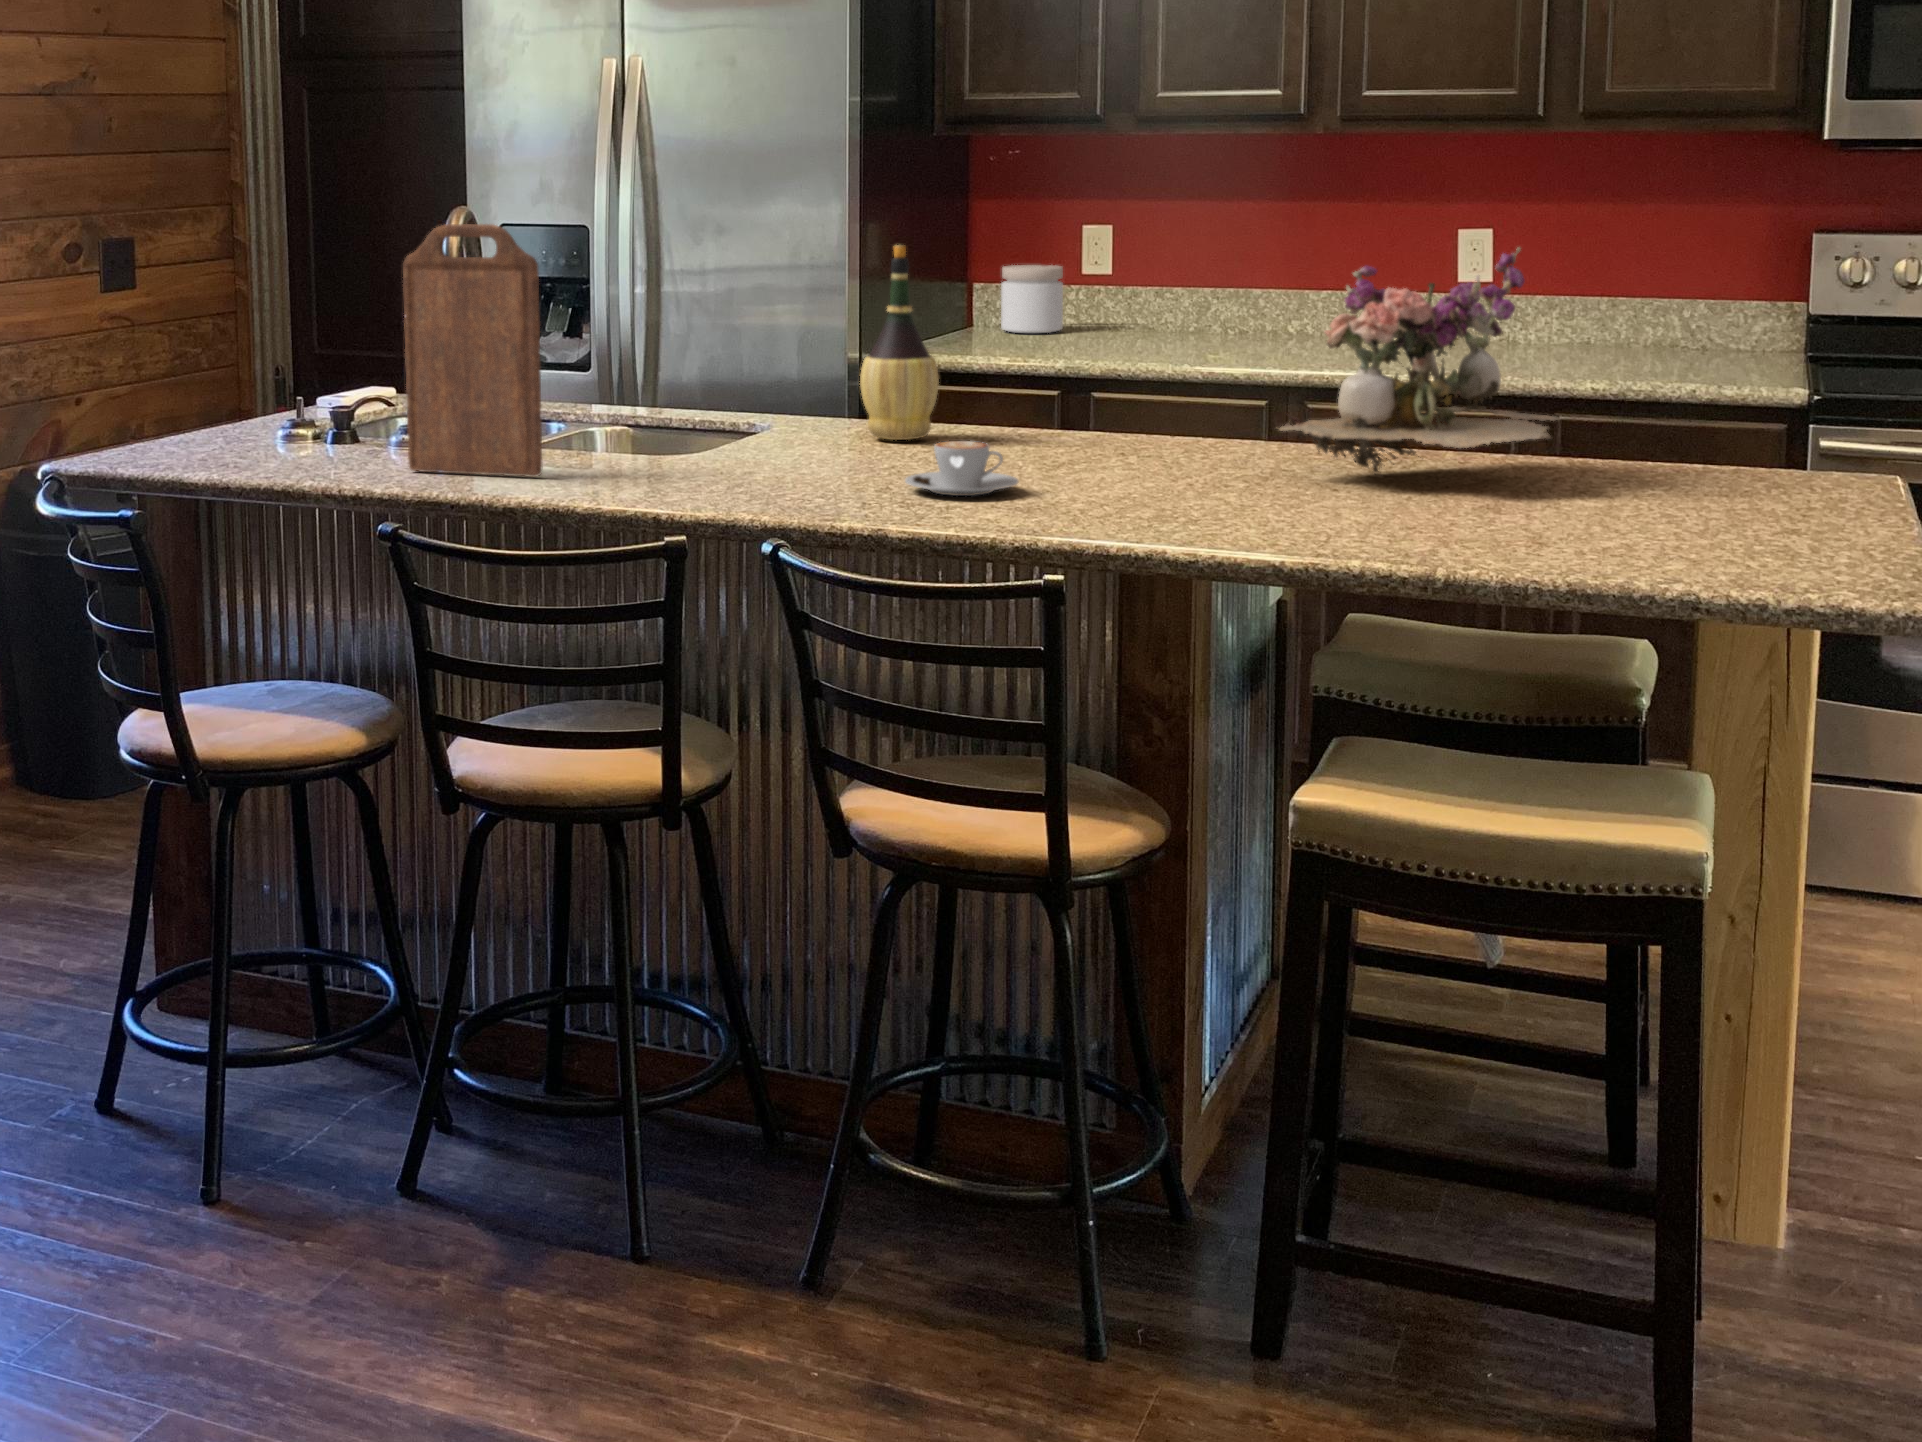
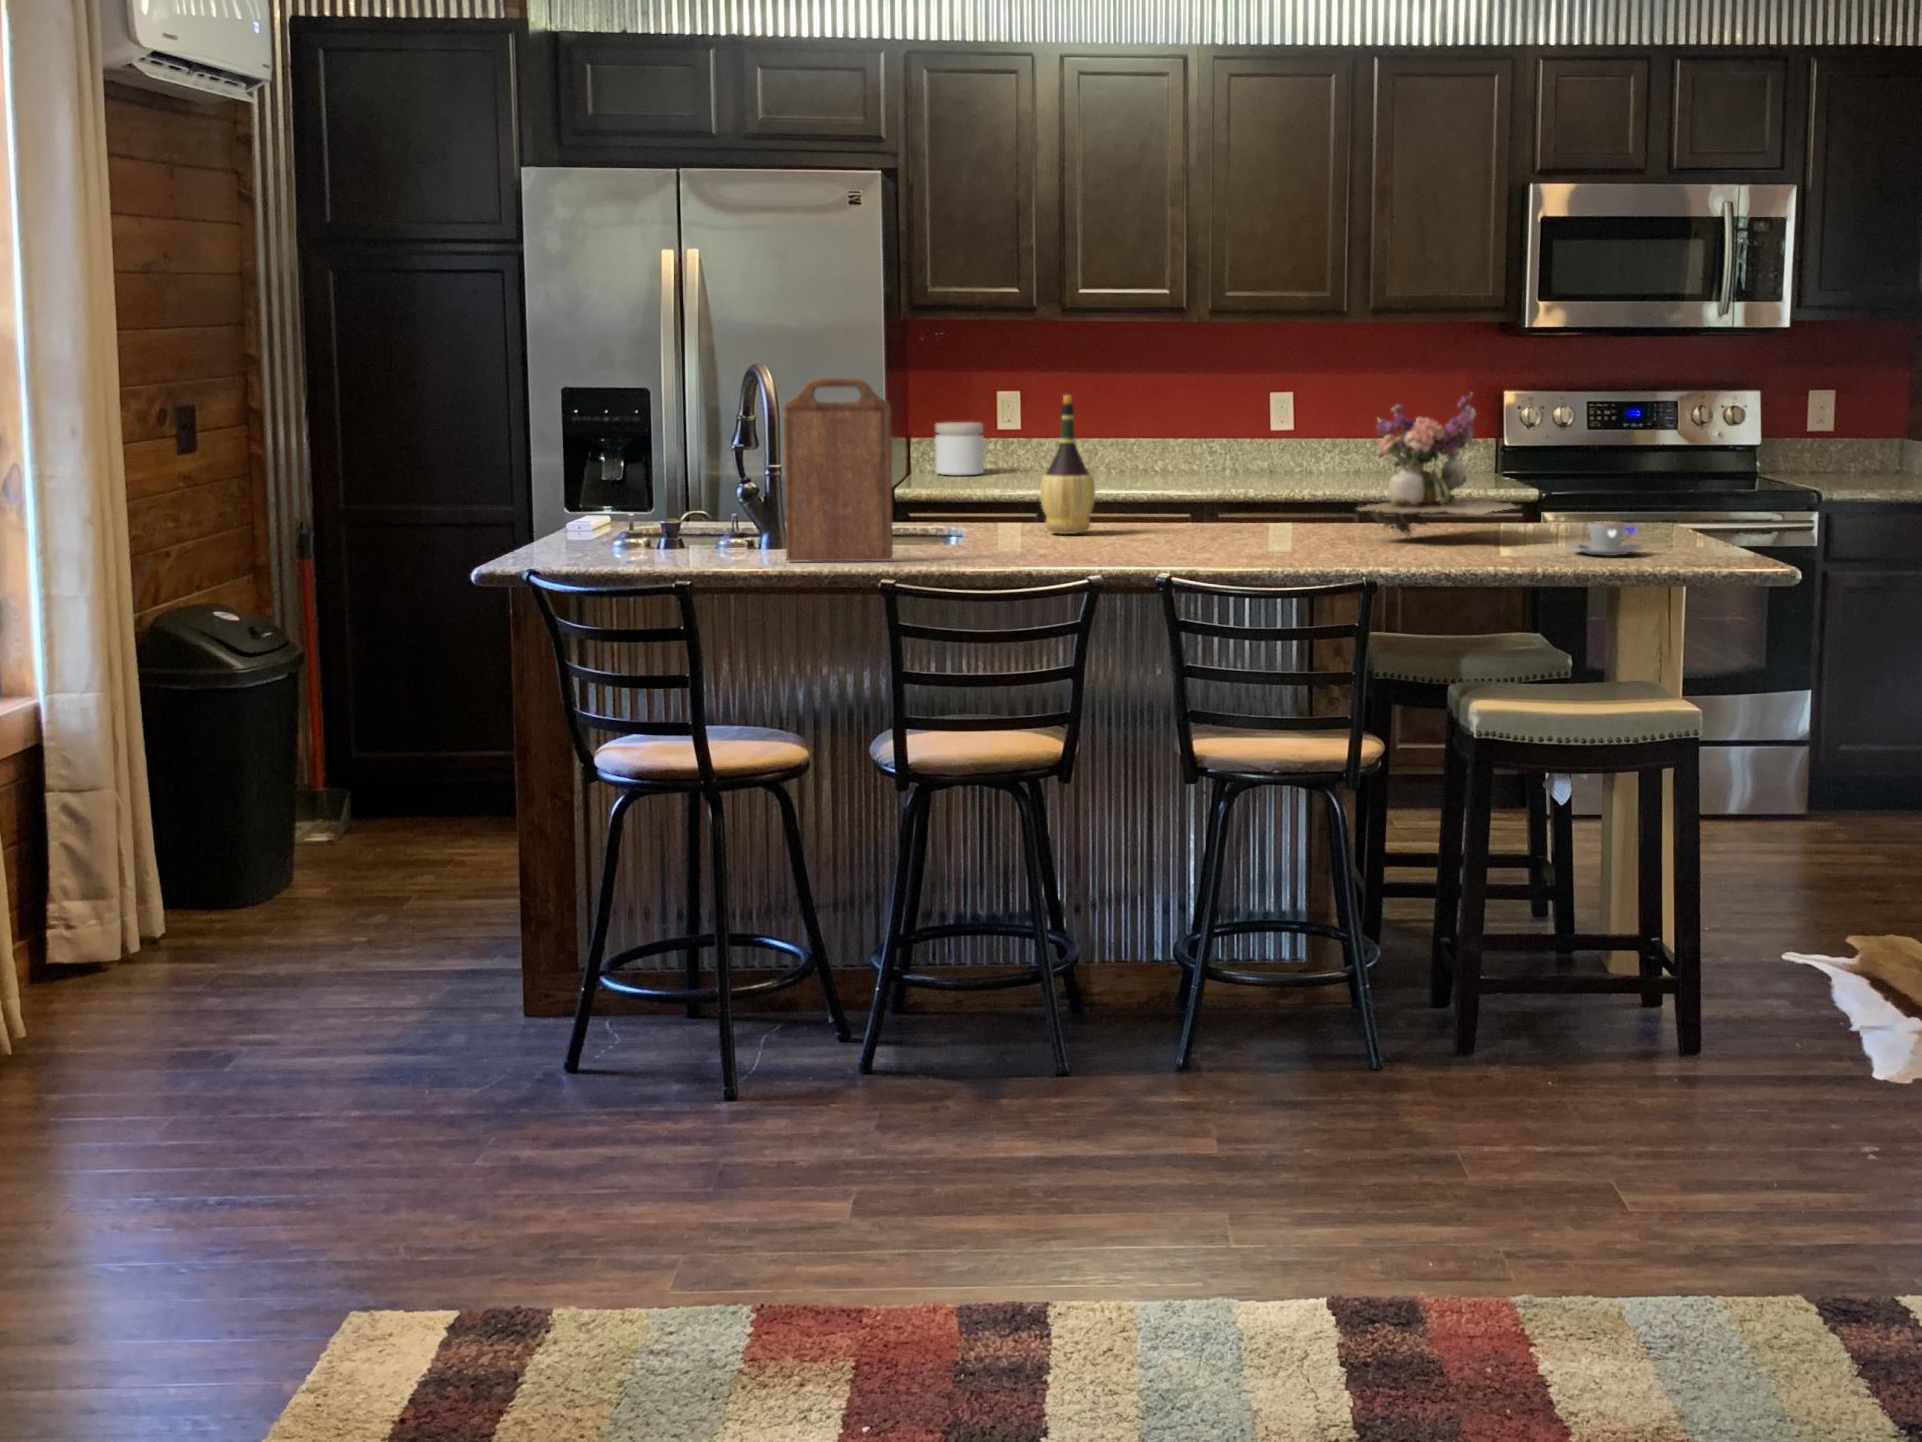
coffee cup: present [905,441,1018,496] -> present [1569,521,1643,556]

